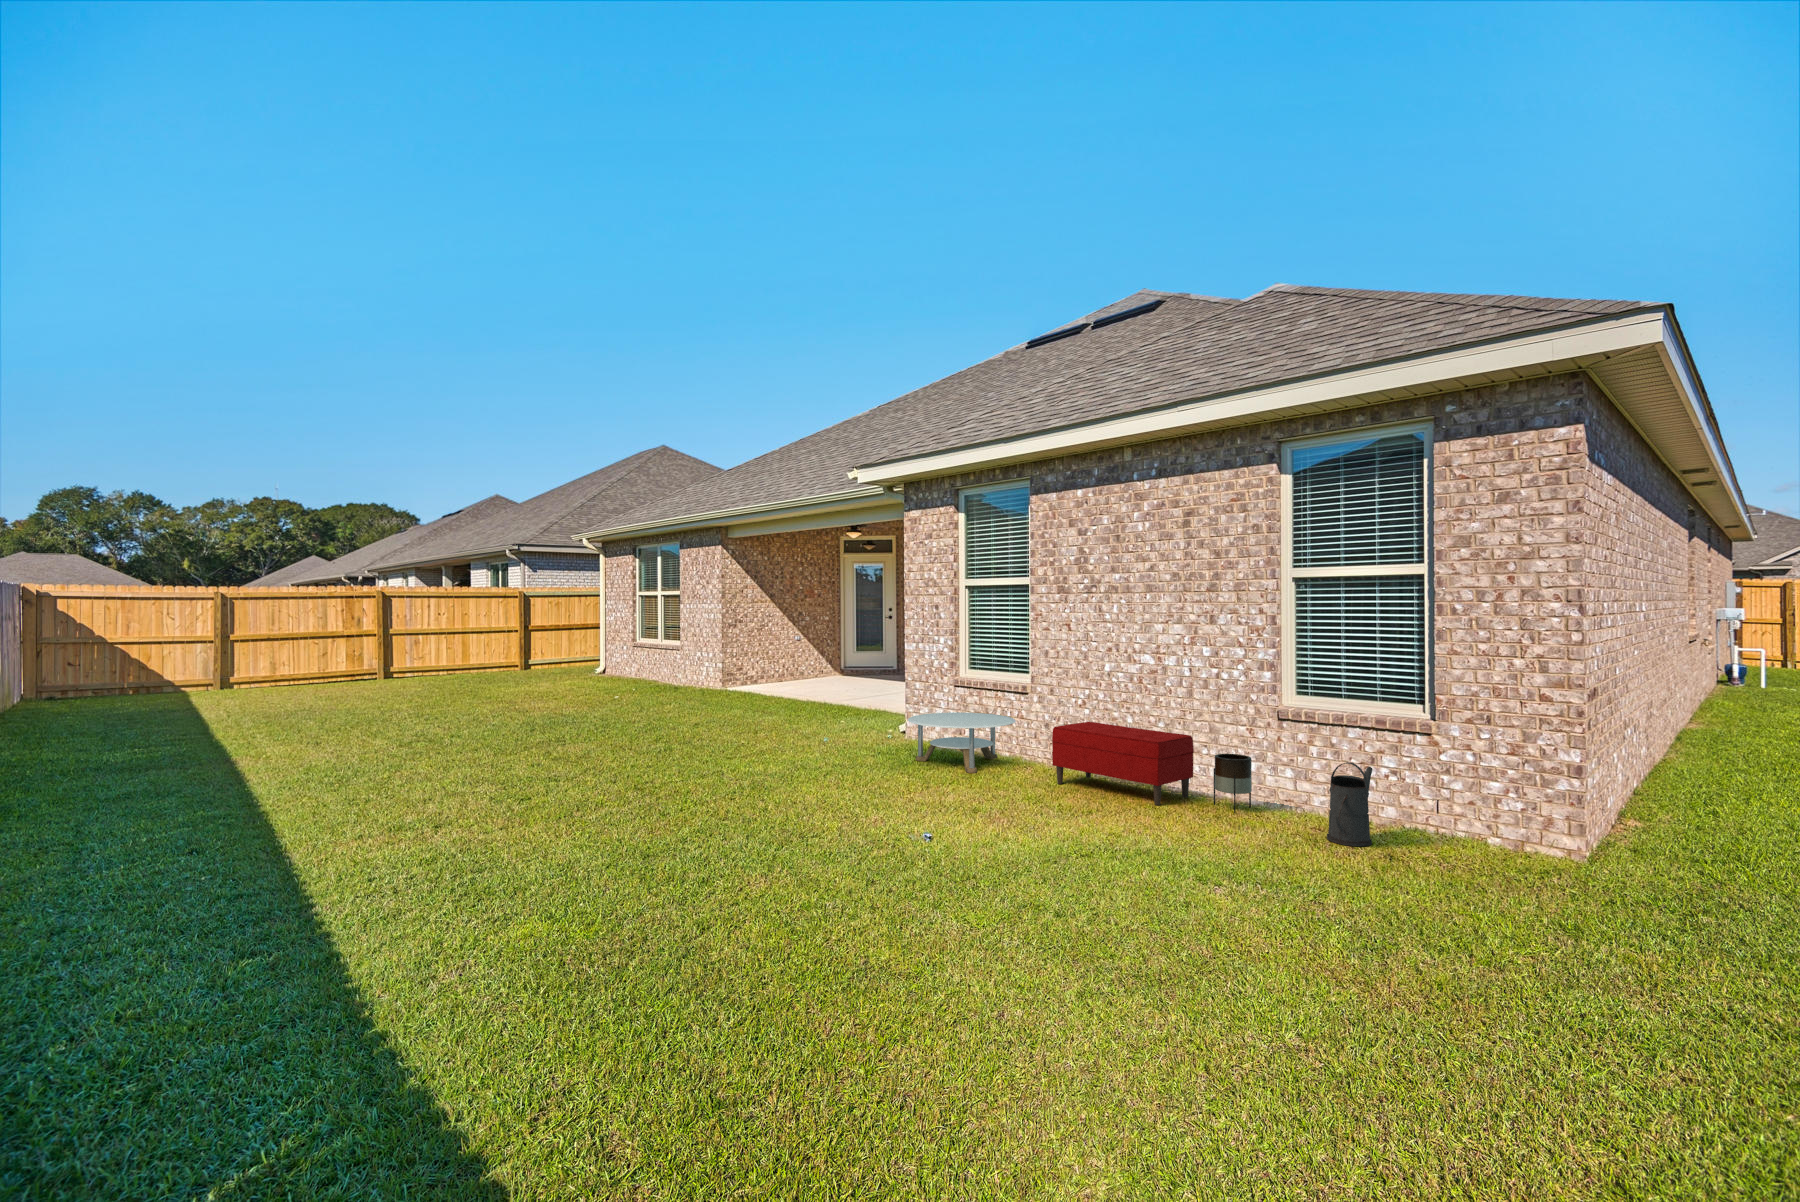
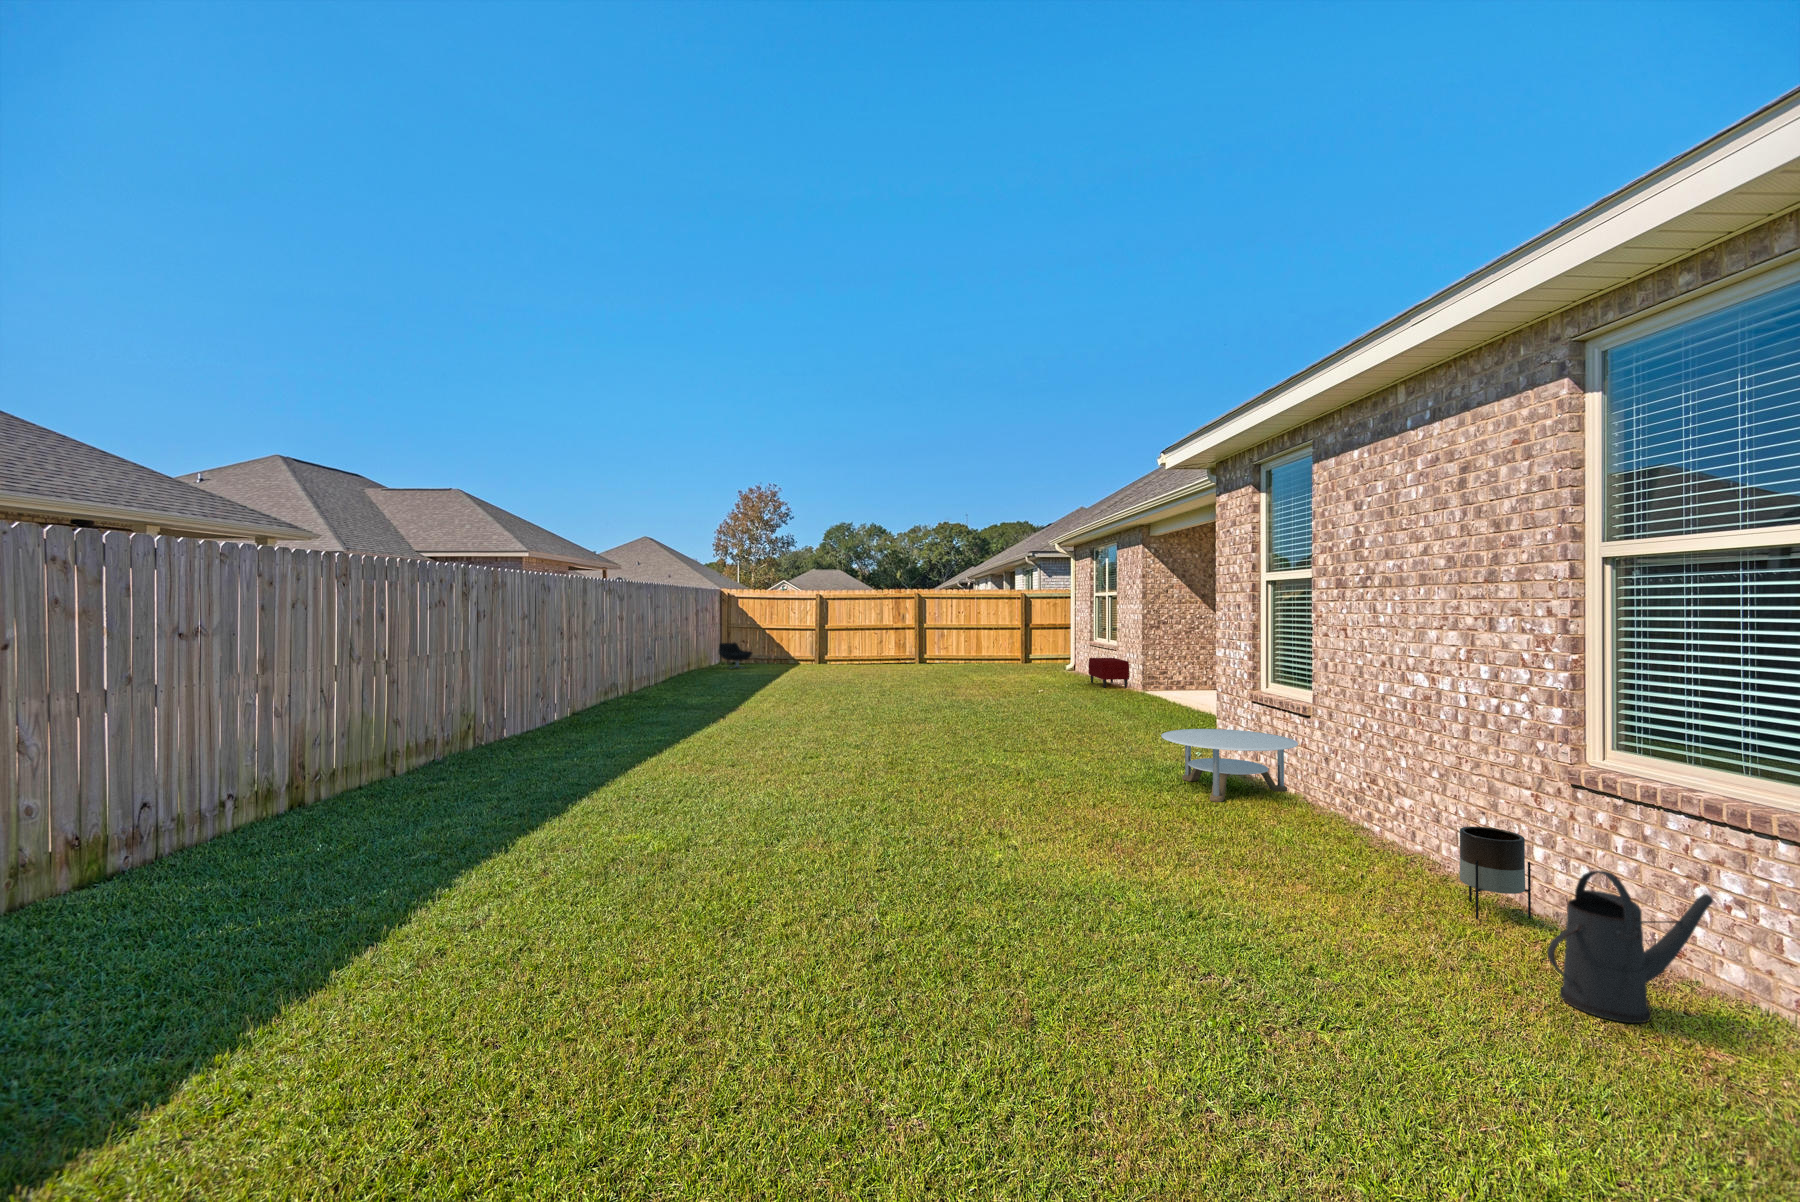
lounge chair: none [22,663,99,705] -> present [719,642,753,667]
bench: present [1052,722,1194,805] -> present [1089,658,1129,688]

